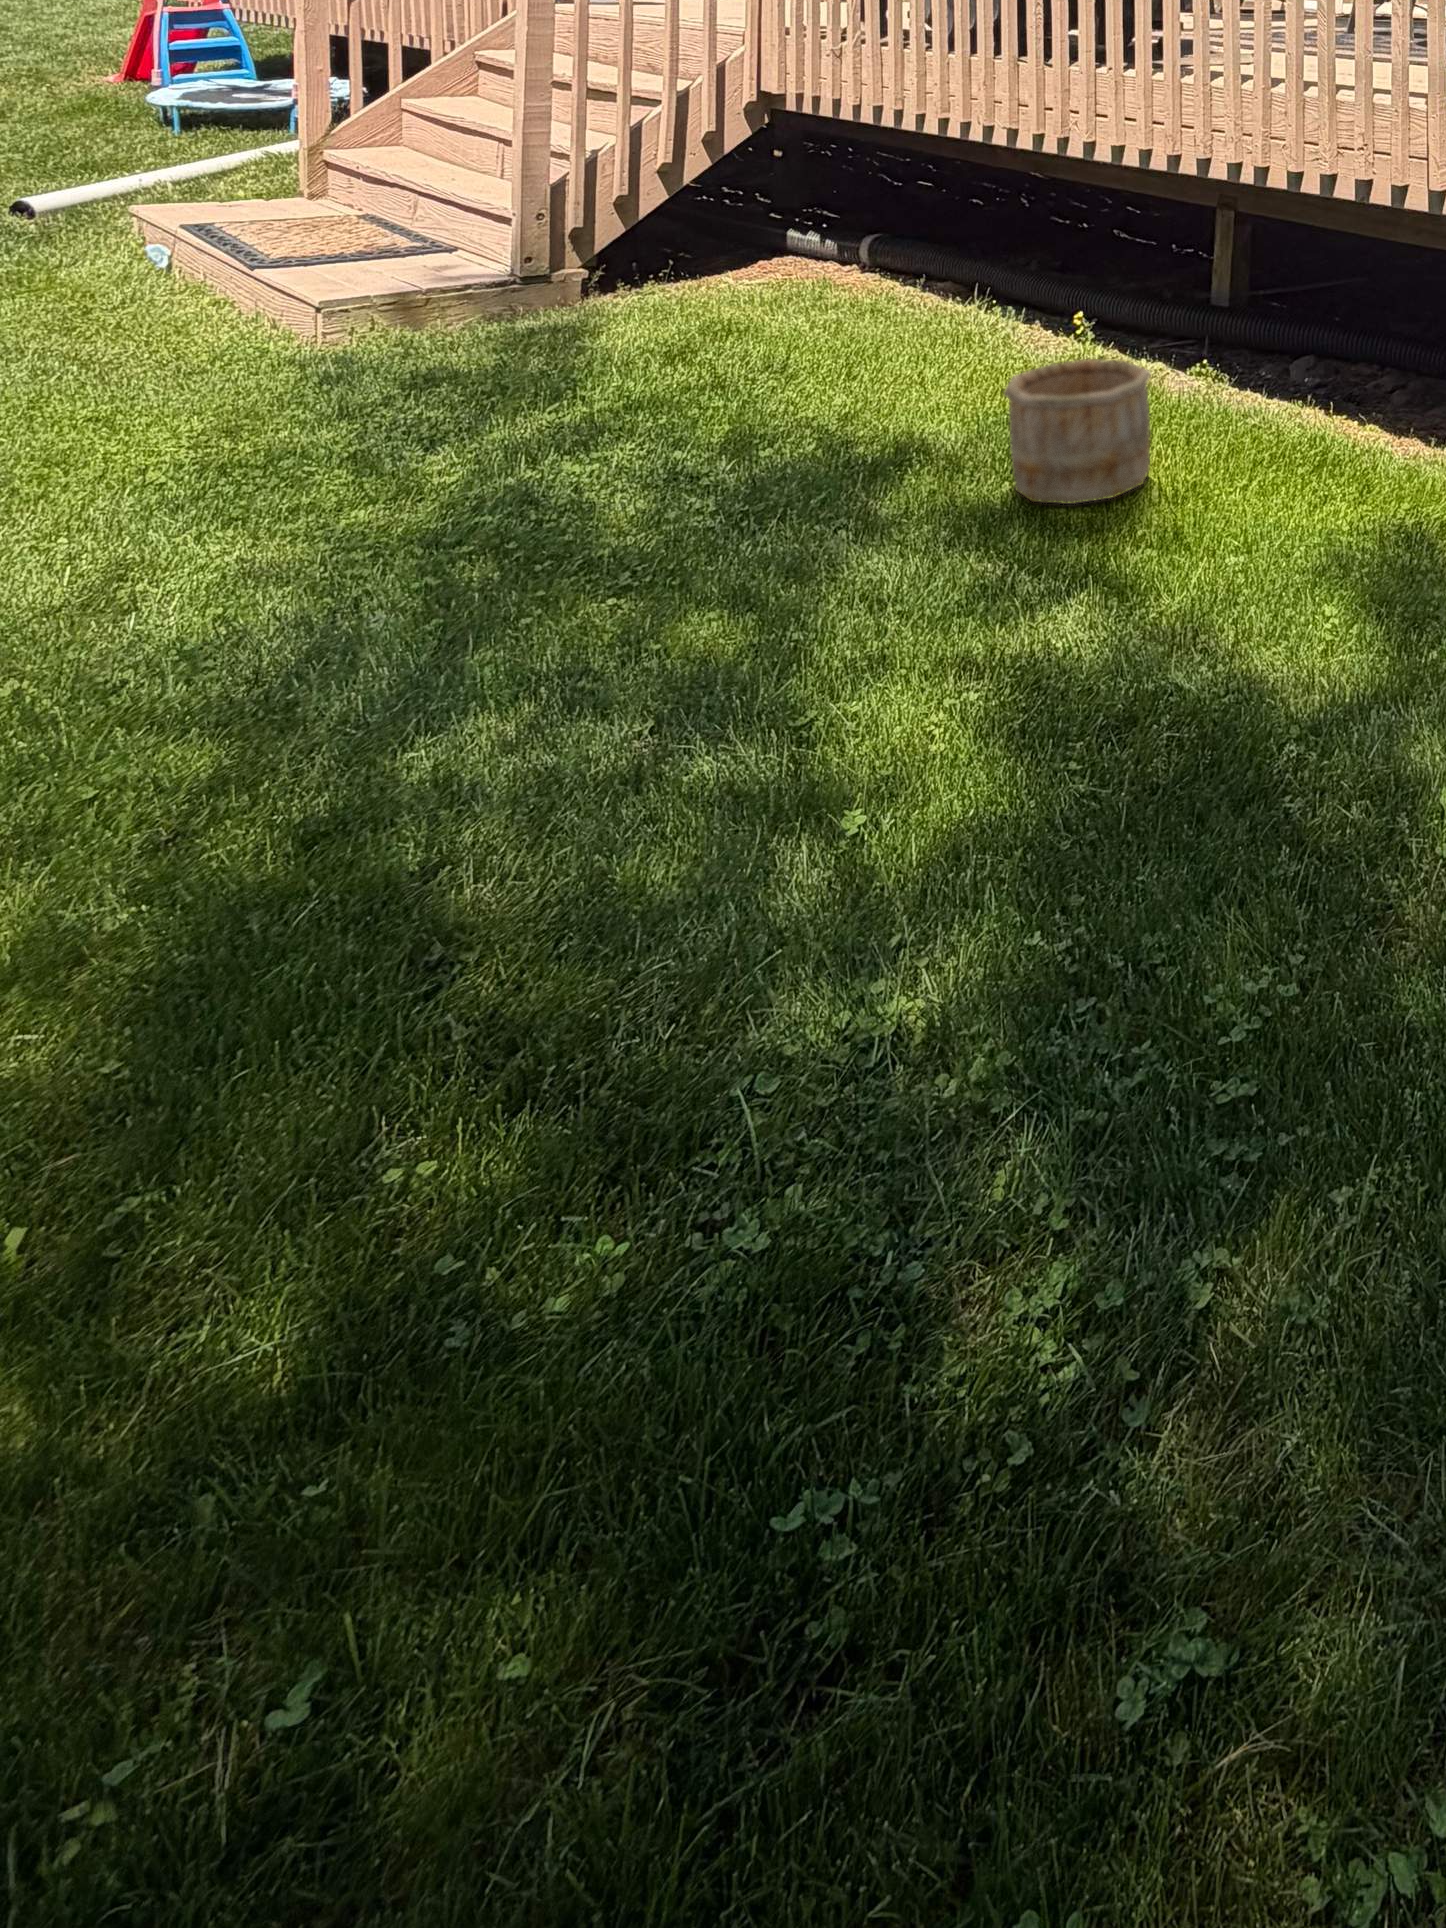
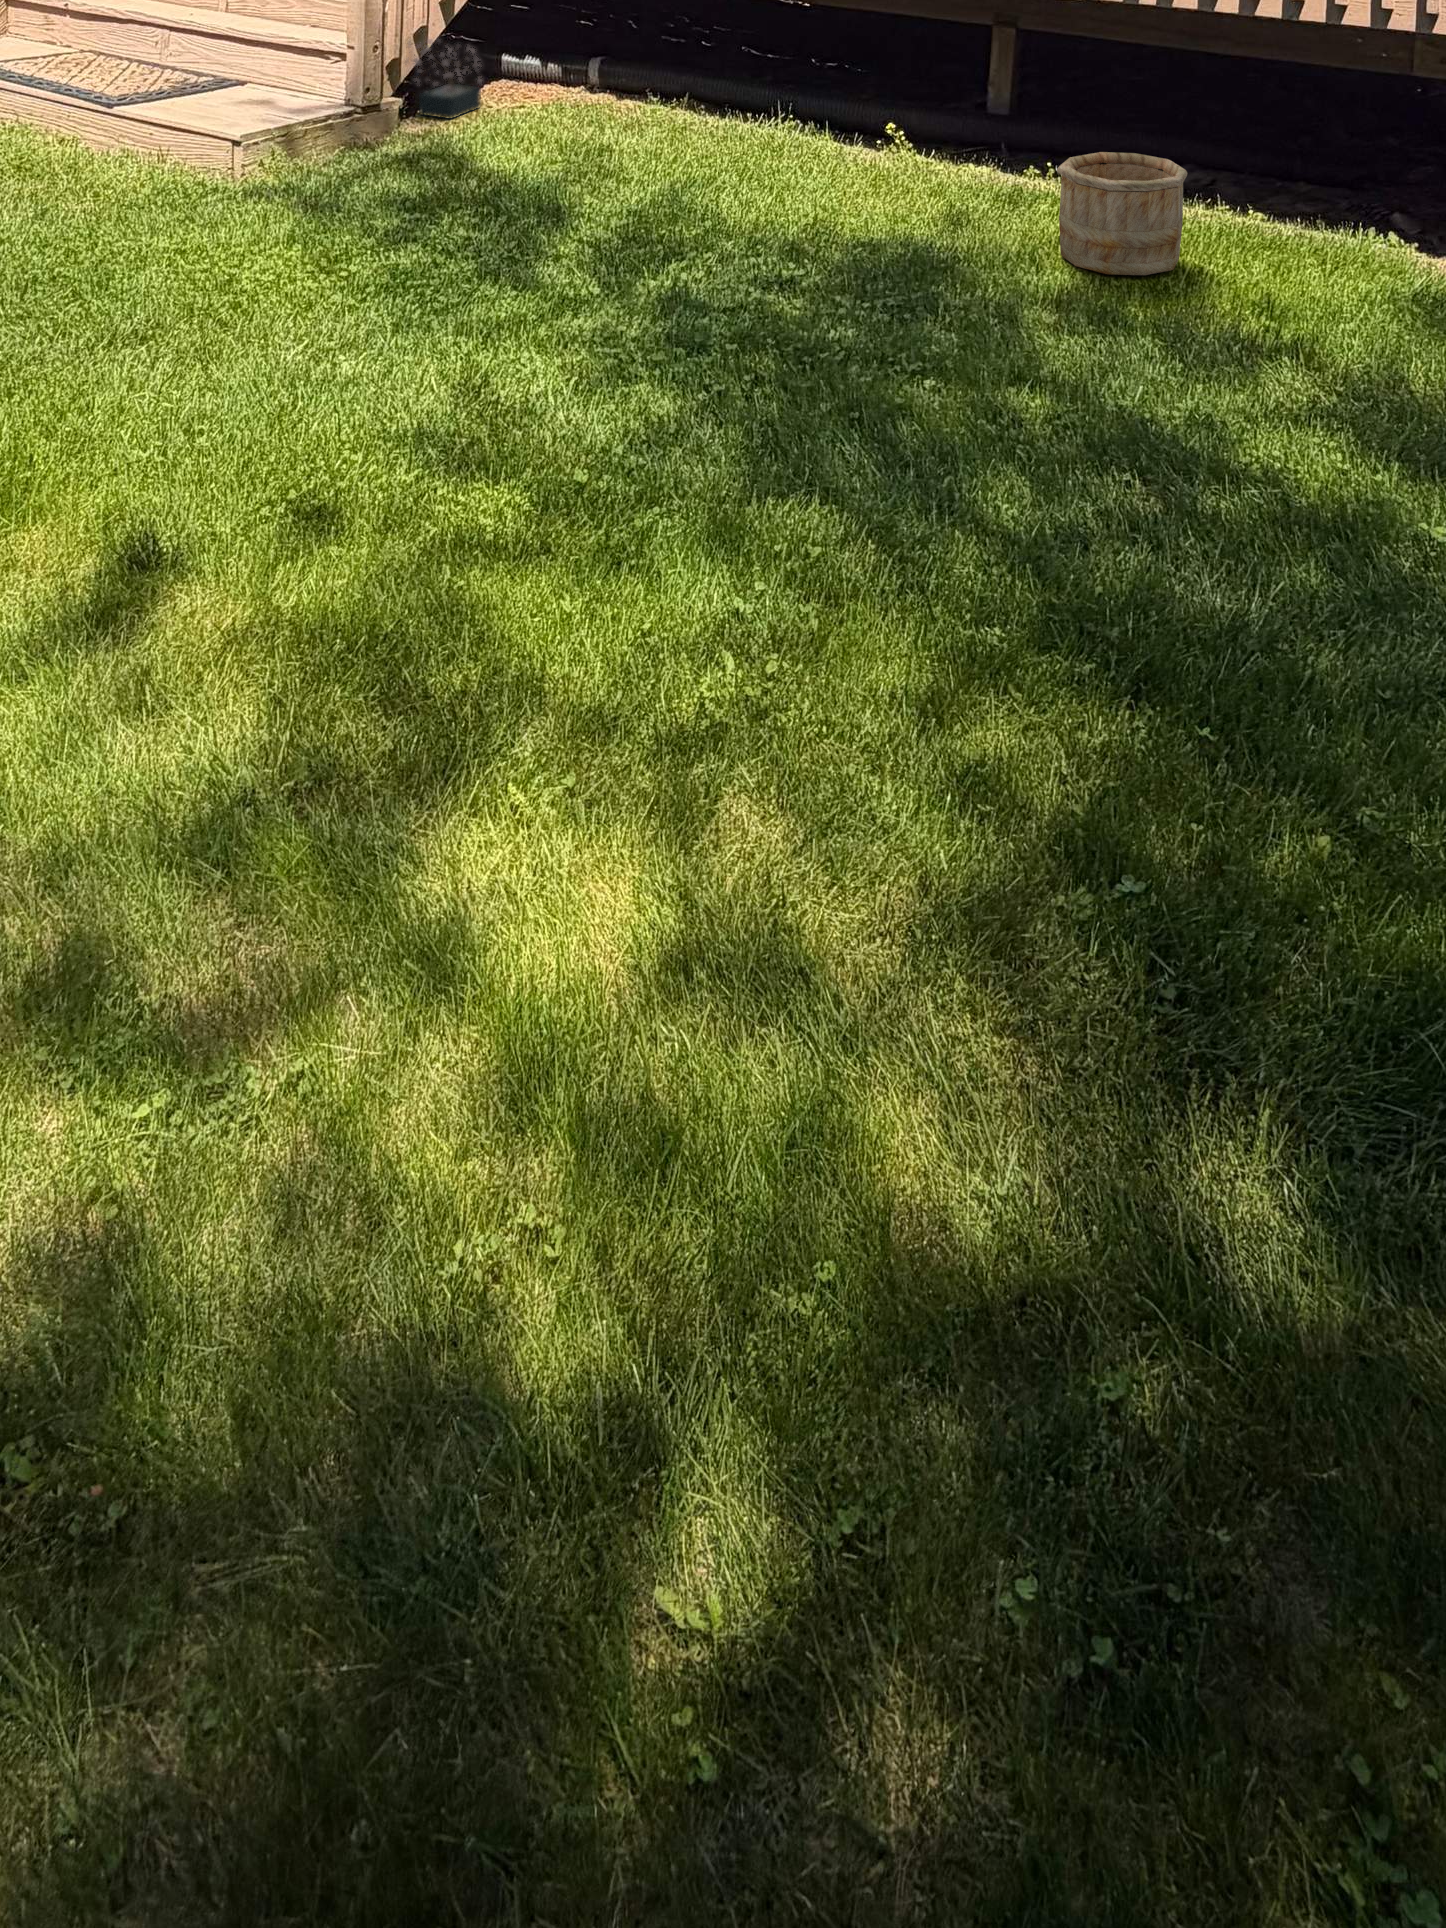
decorative plant: none [592,217,700,302] -> present [406,40,481,119]

